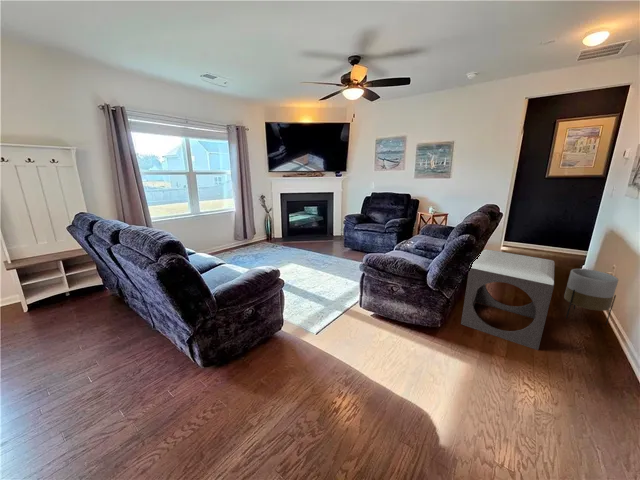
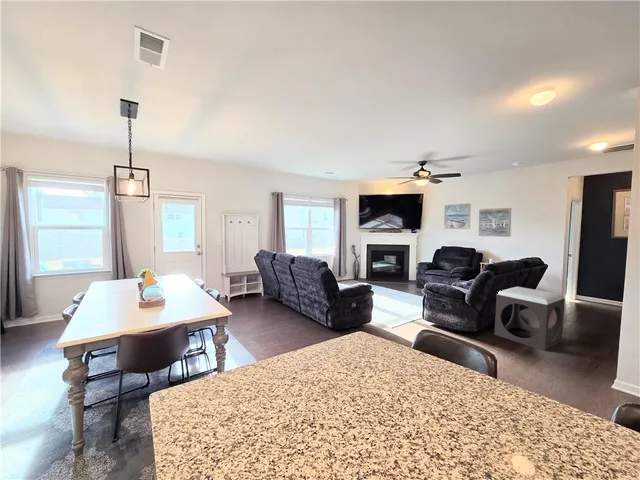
planter: present [564,269,618,325] -> none [585,306,621,349]

